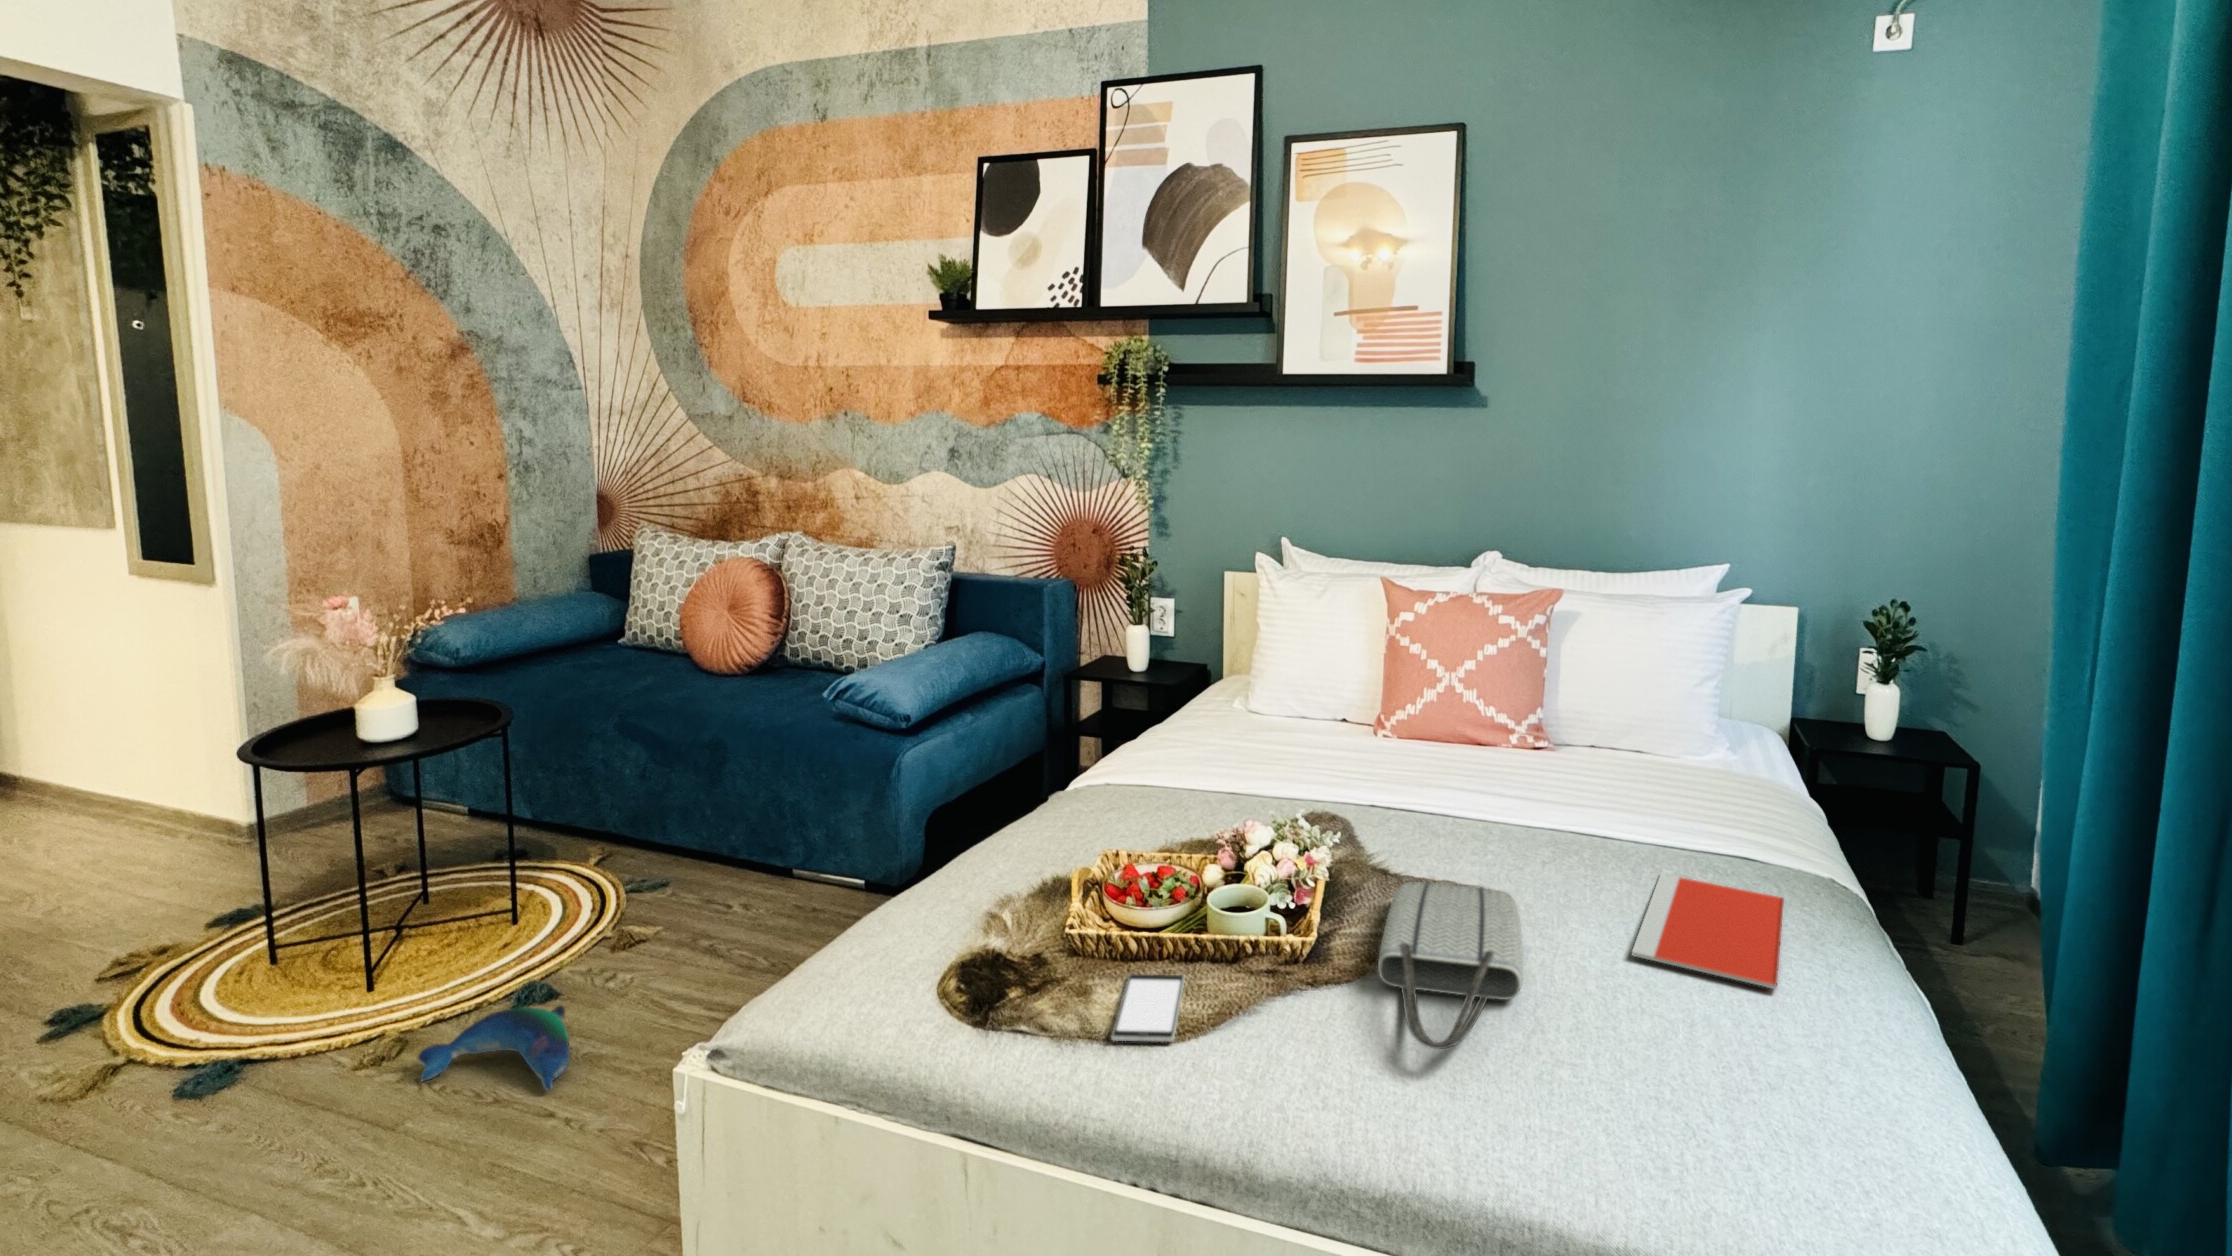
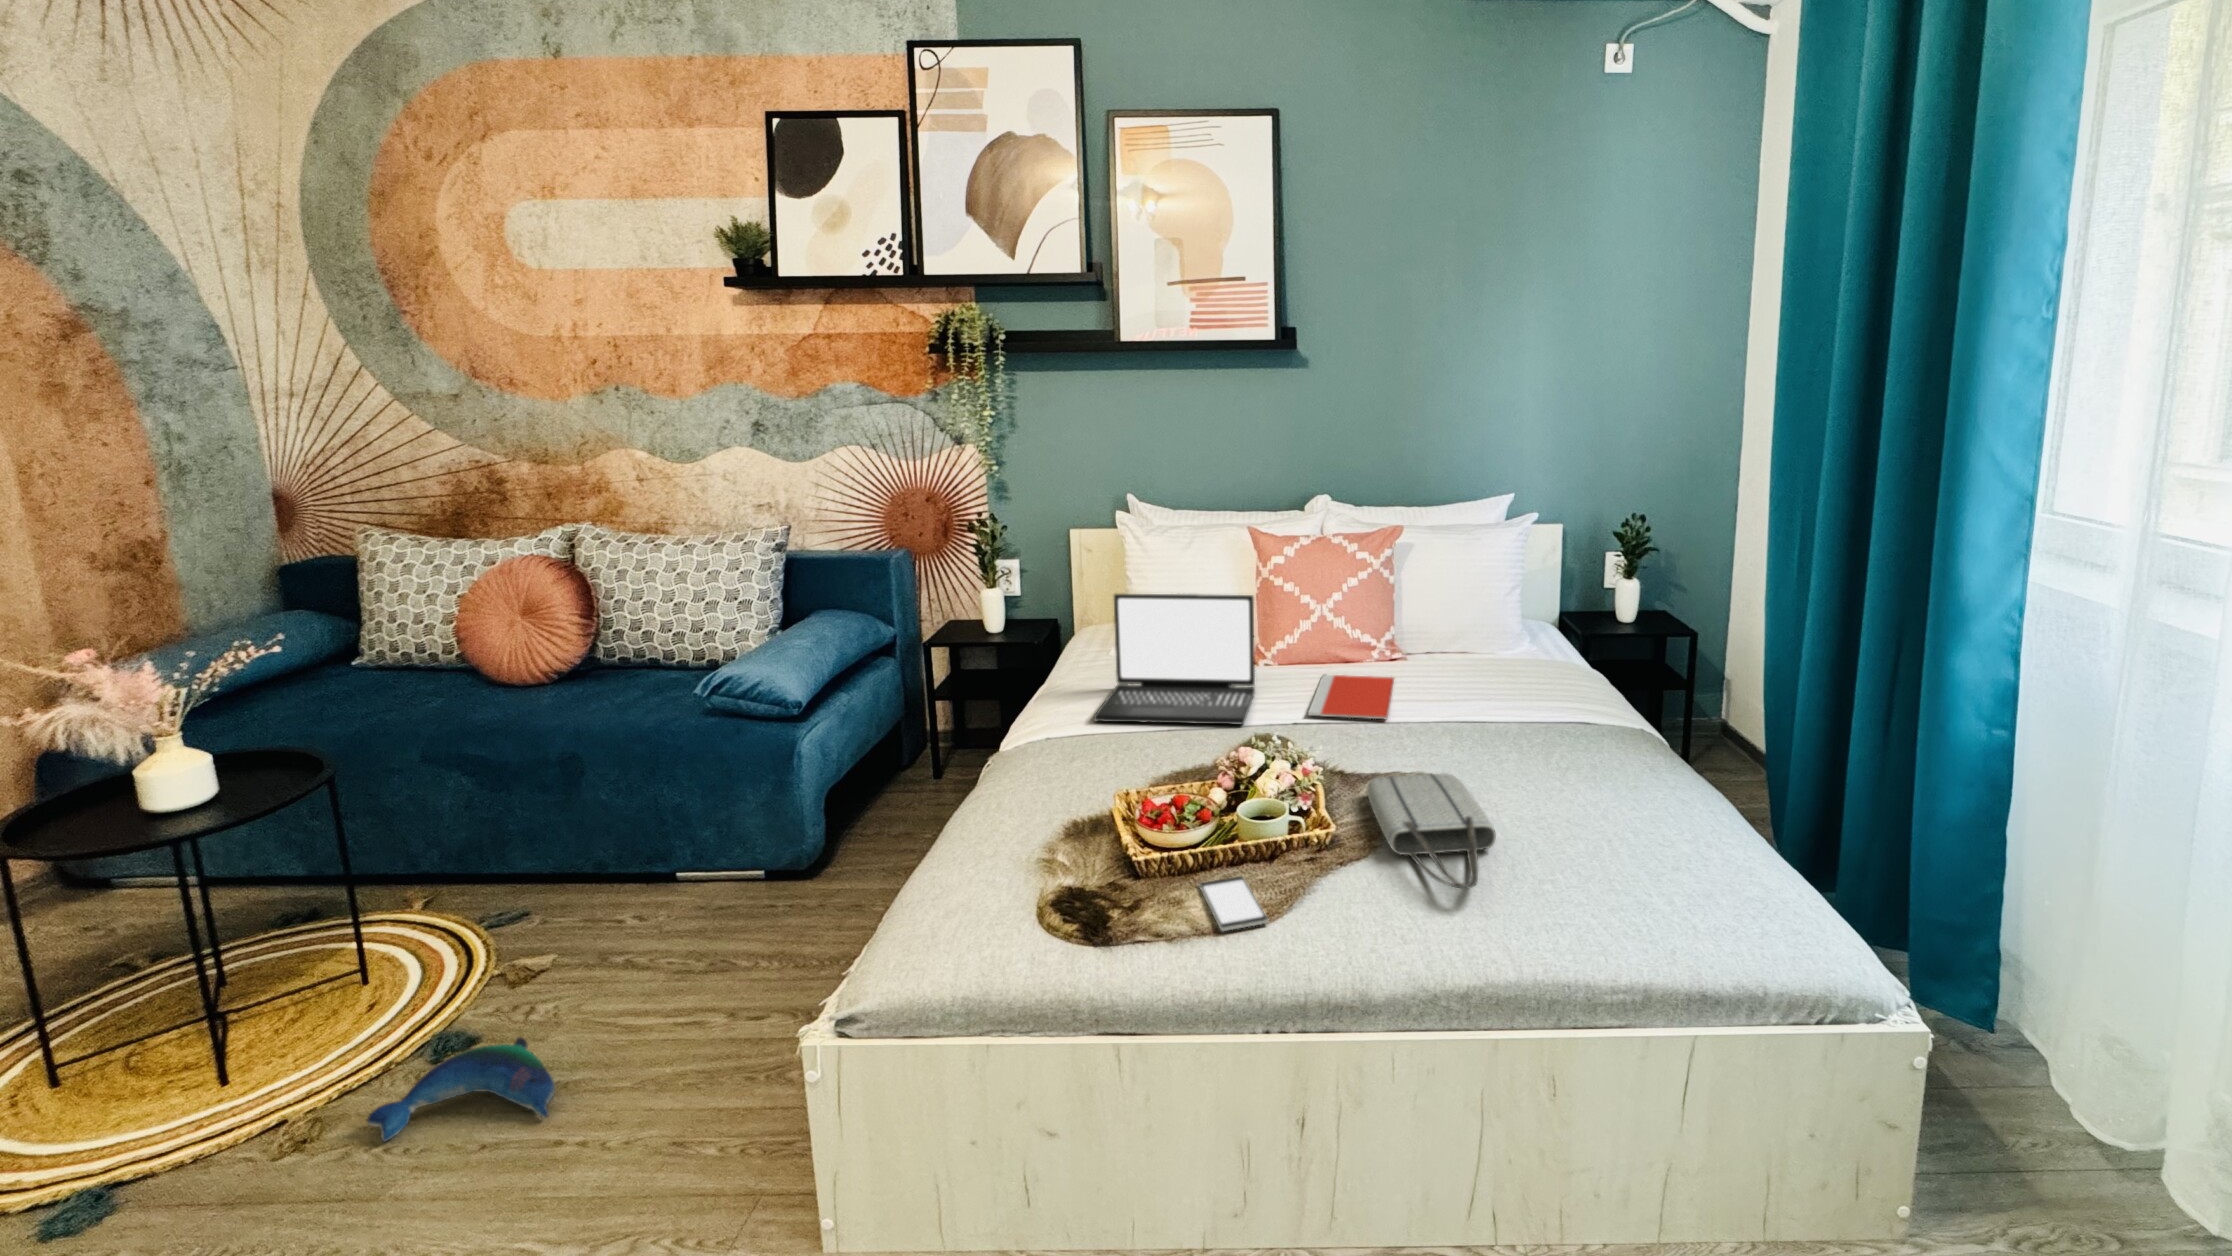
laptop: none [1153,634,1350,797] -> present [1094,594,1255,725]
notebook: present [1632,874,1784,989] -> present [1308,675,1394,719]

